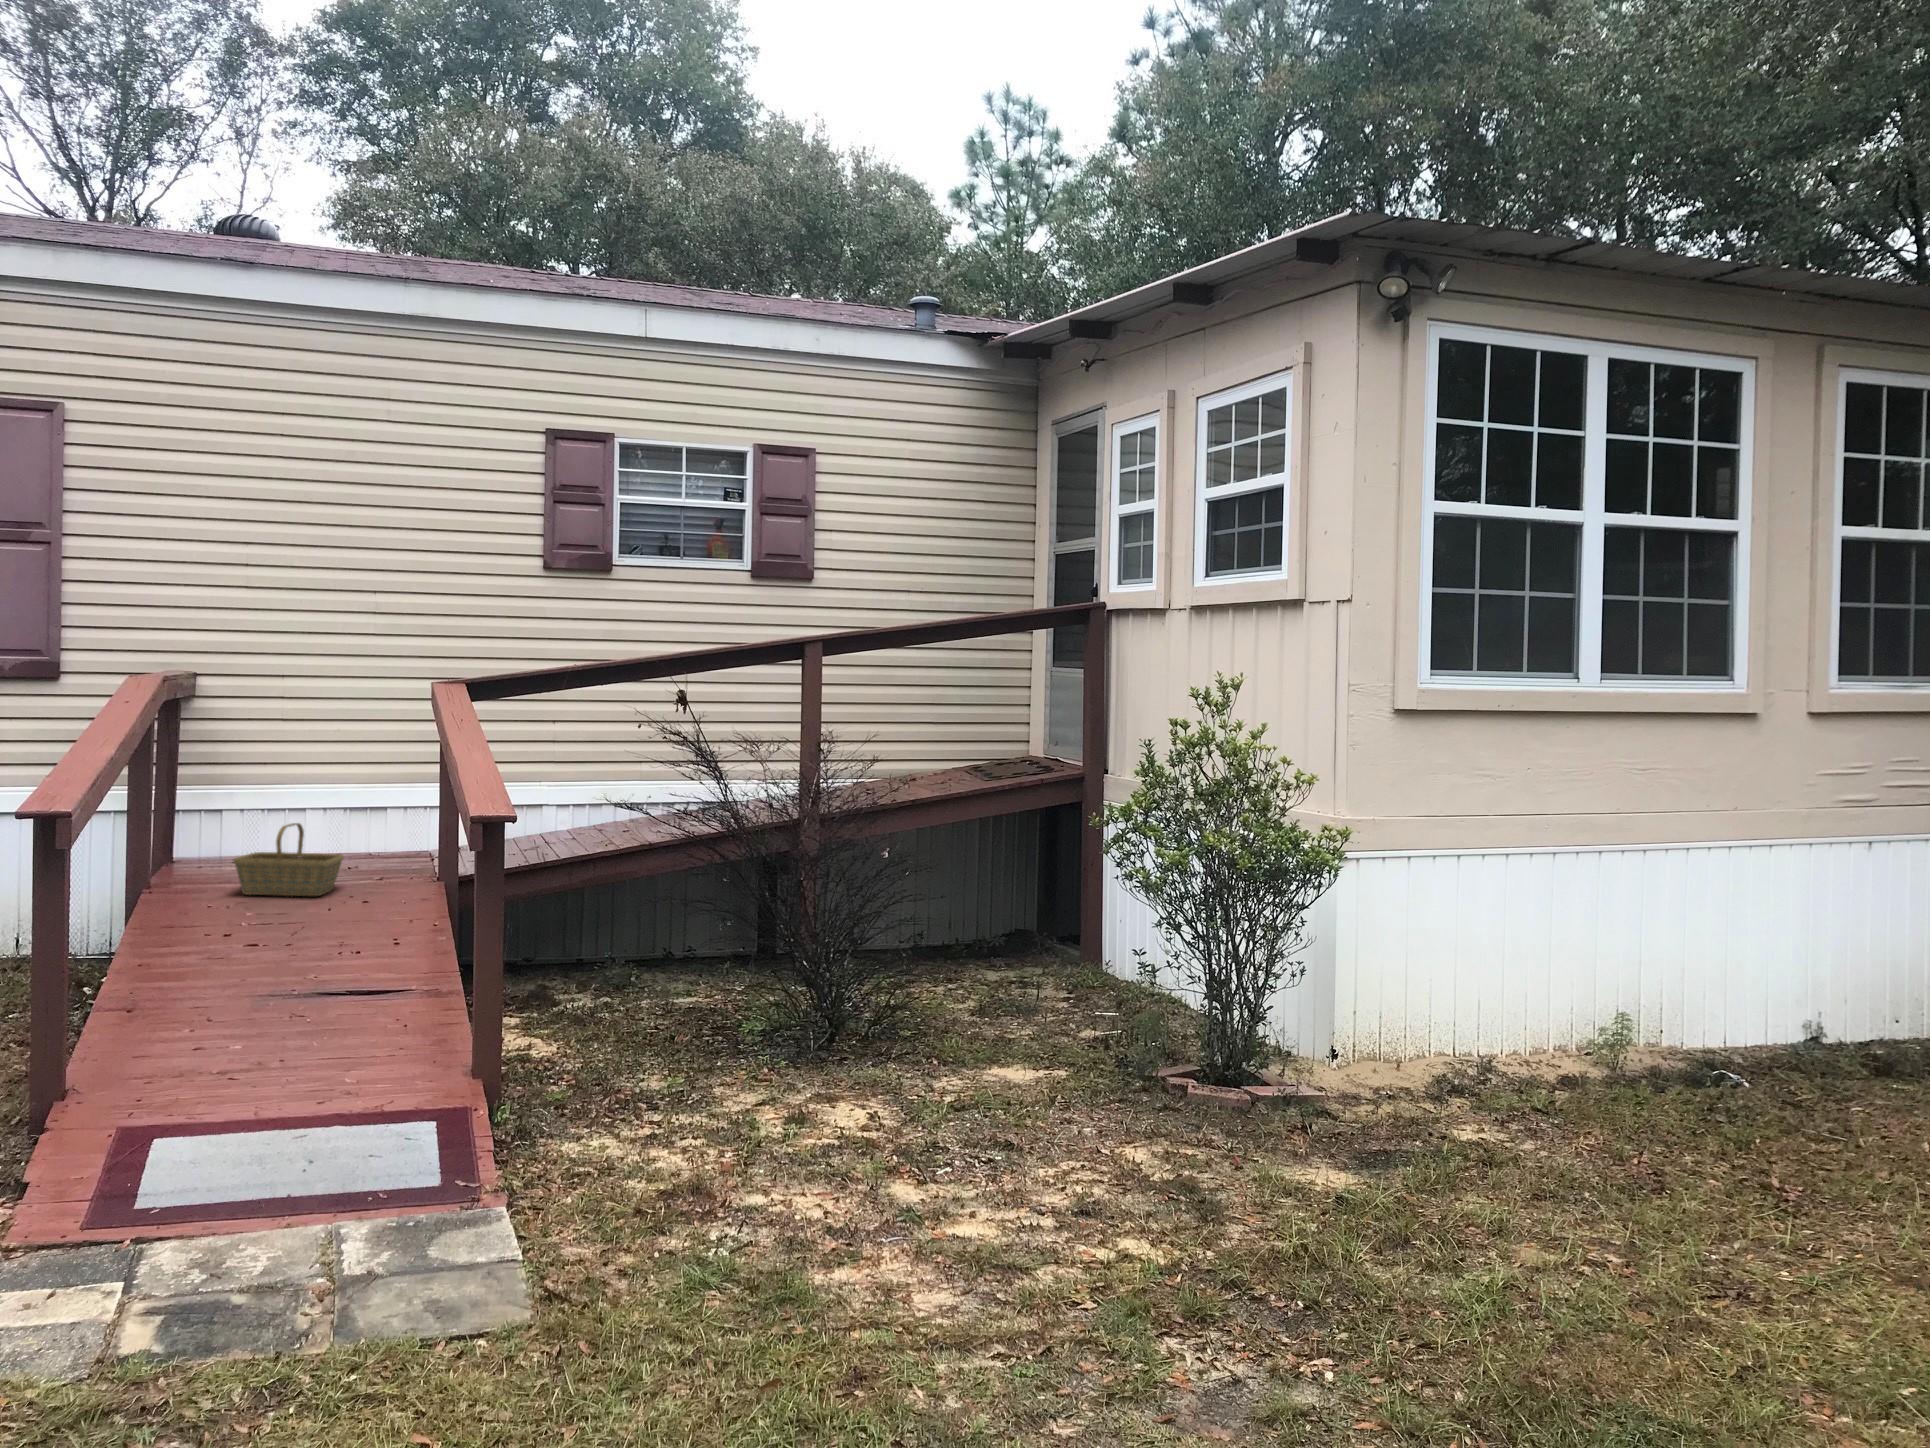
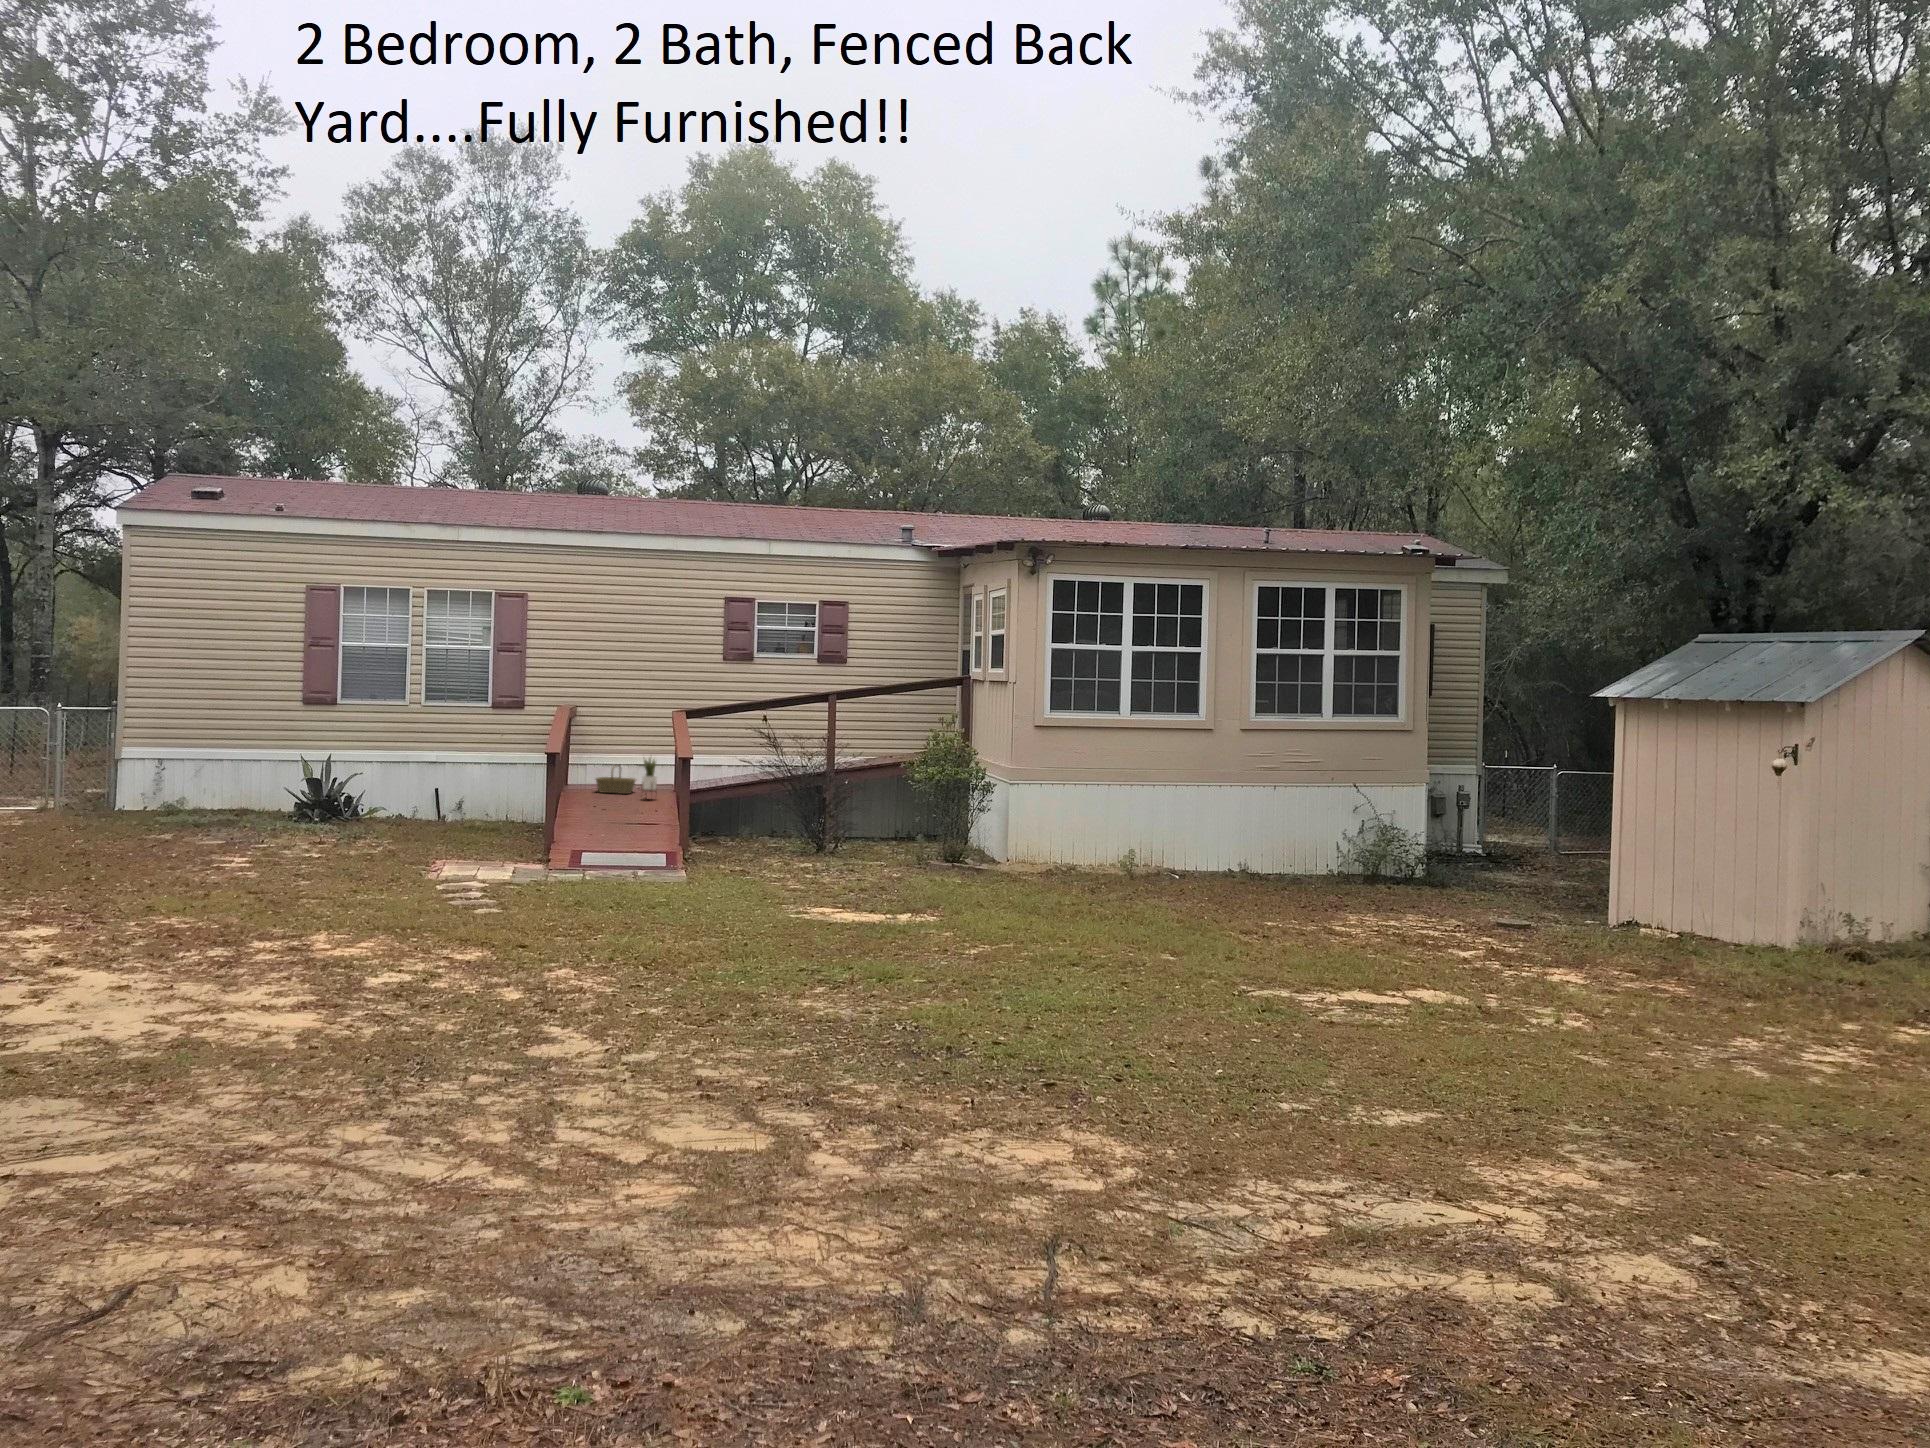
potted plant: none [359,796,401,918] -> present [642,758,657,795]

